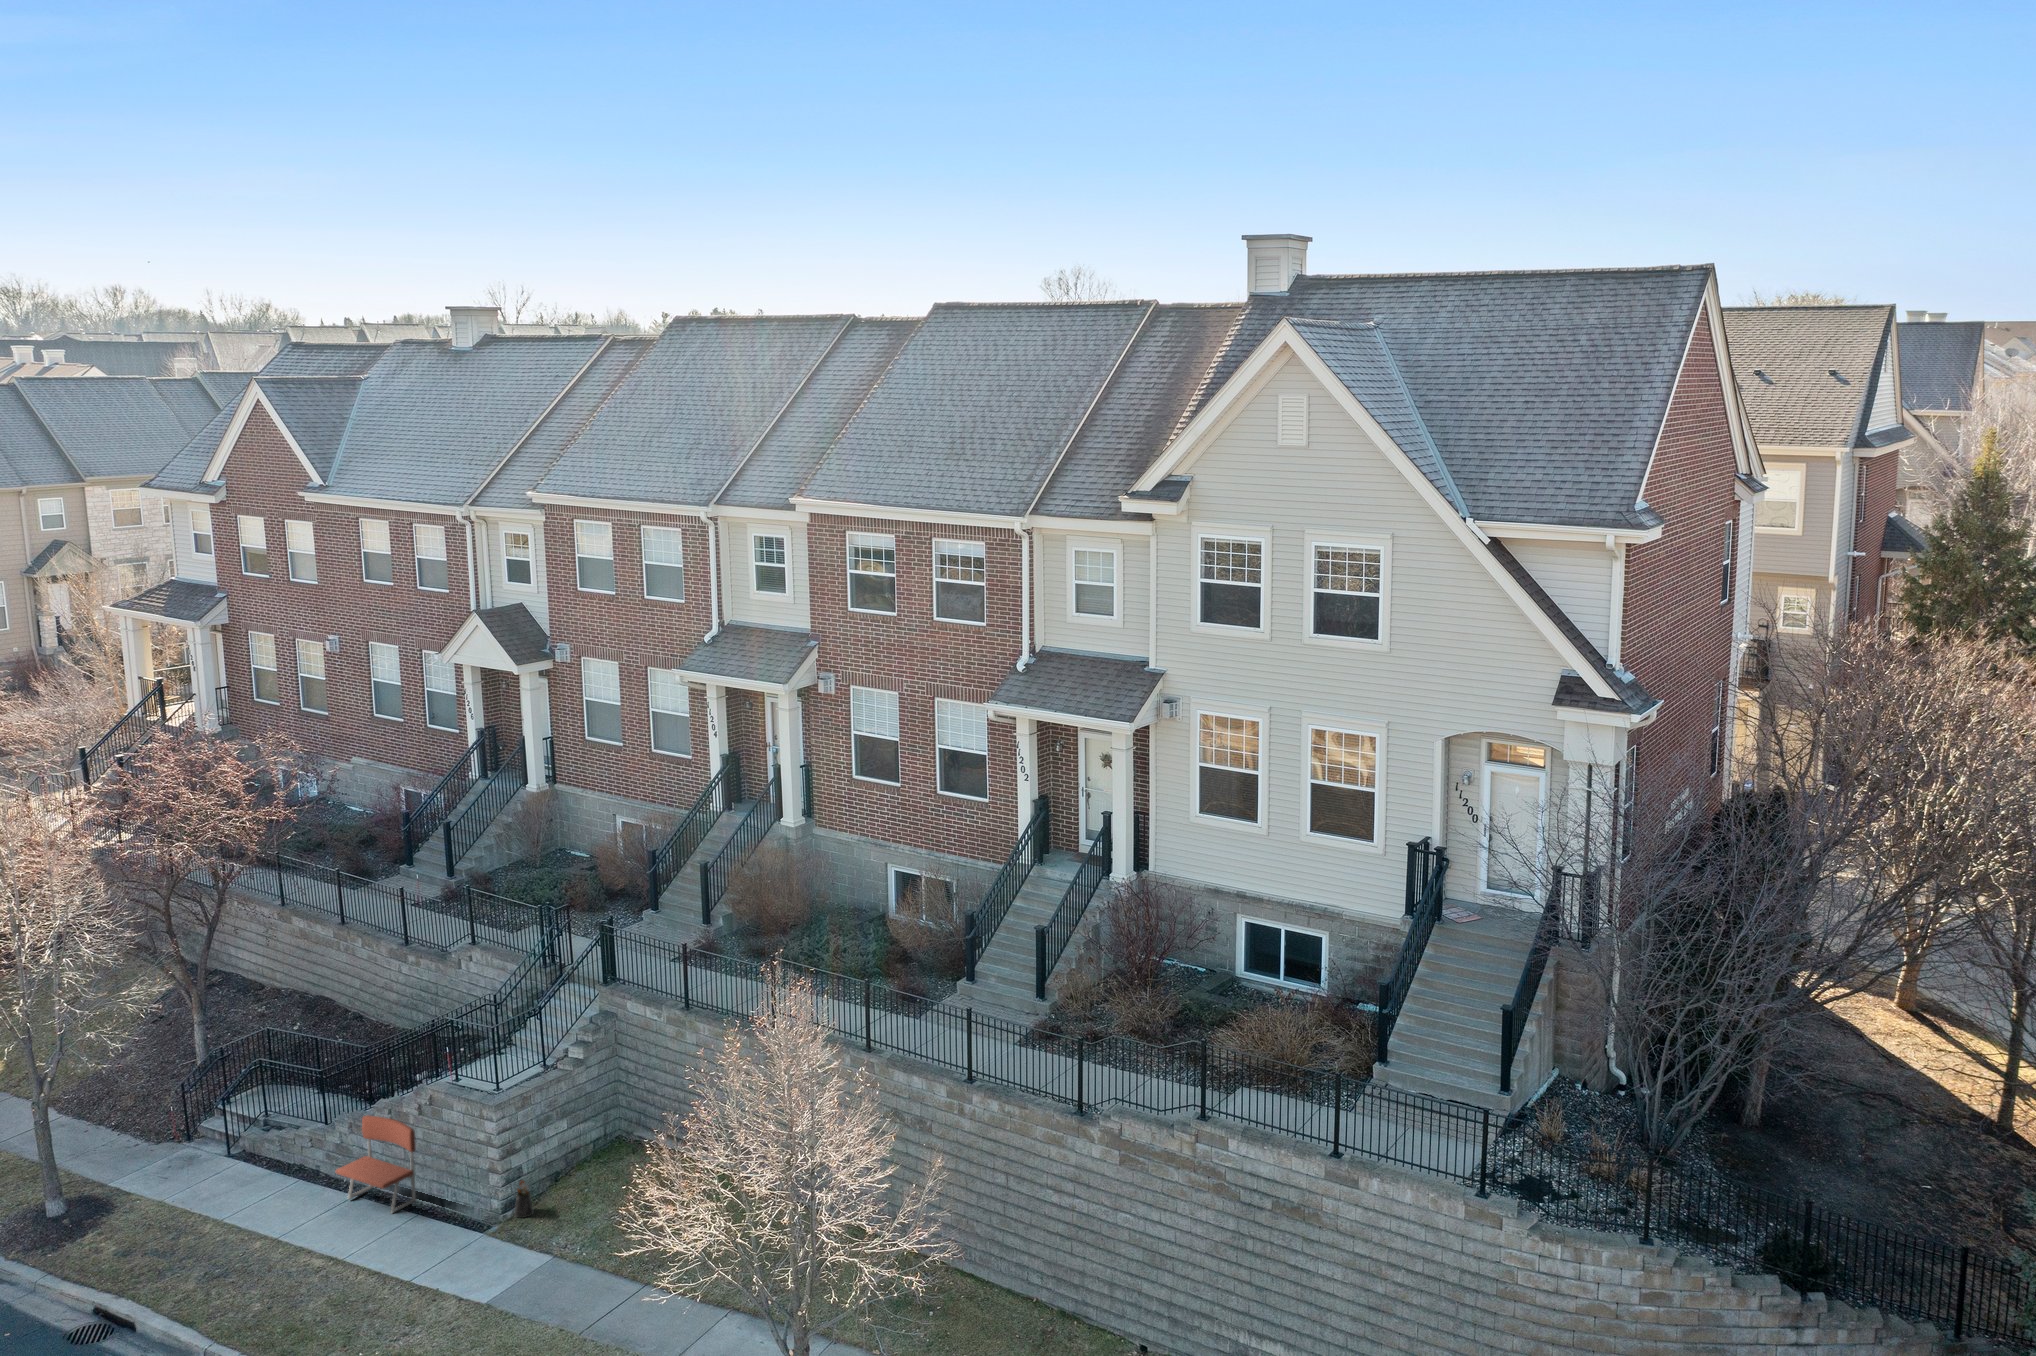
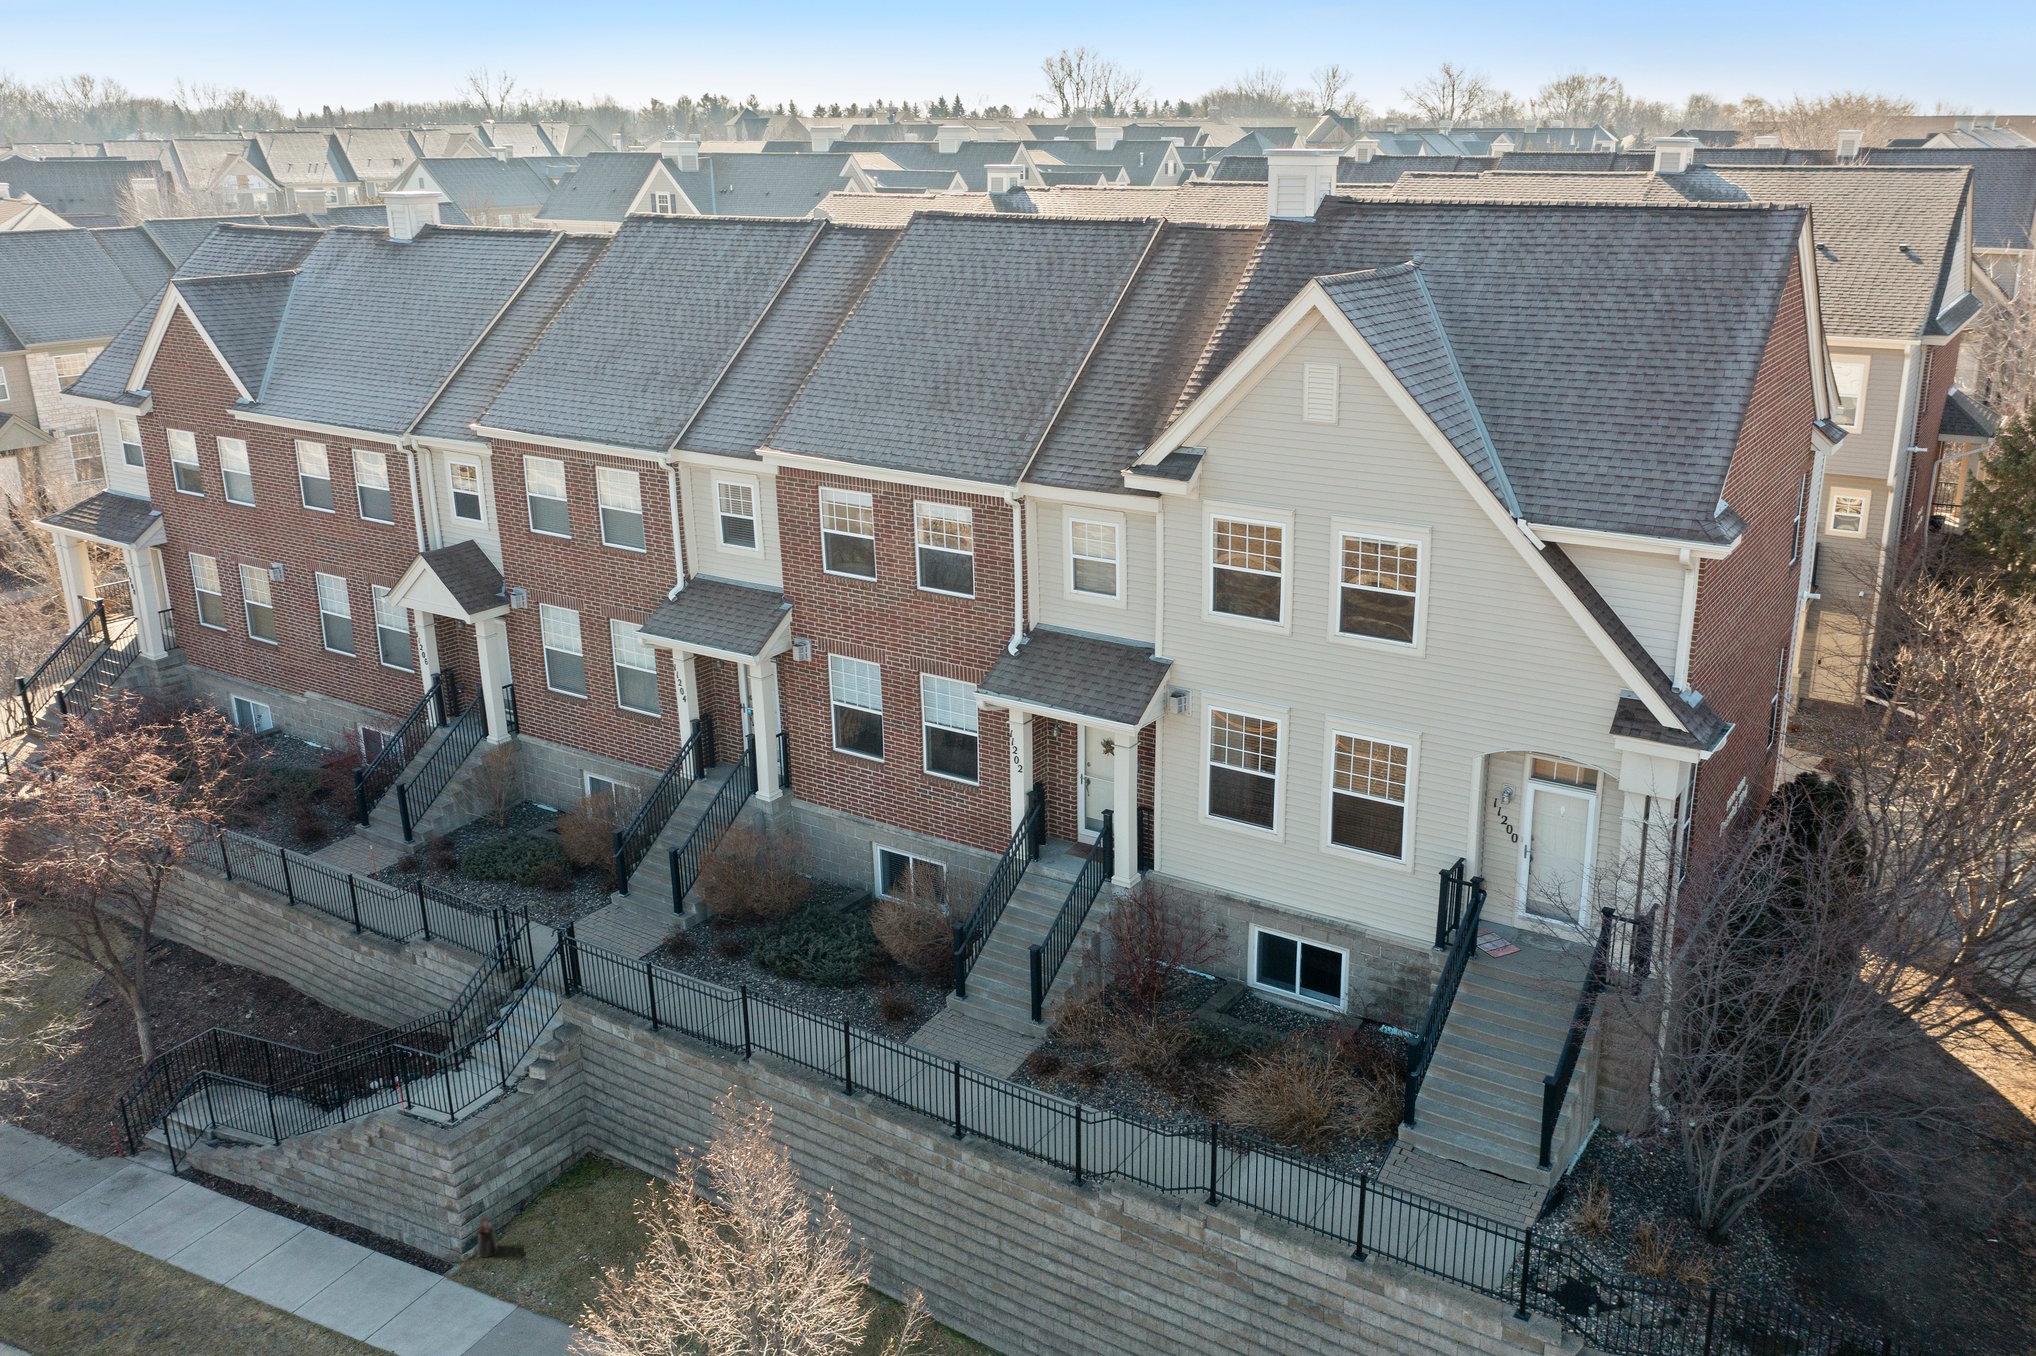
bench: present [336,1115,416,1213] -> none [285,1144,374,1251]

